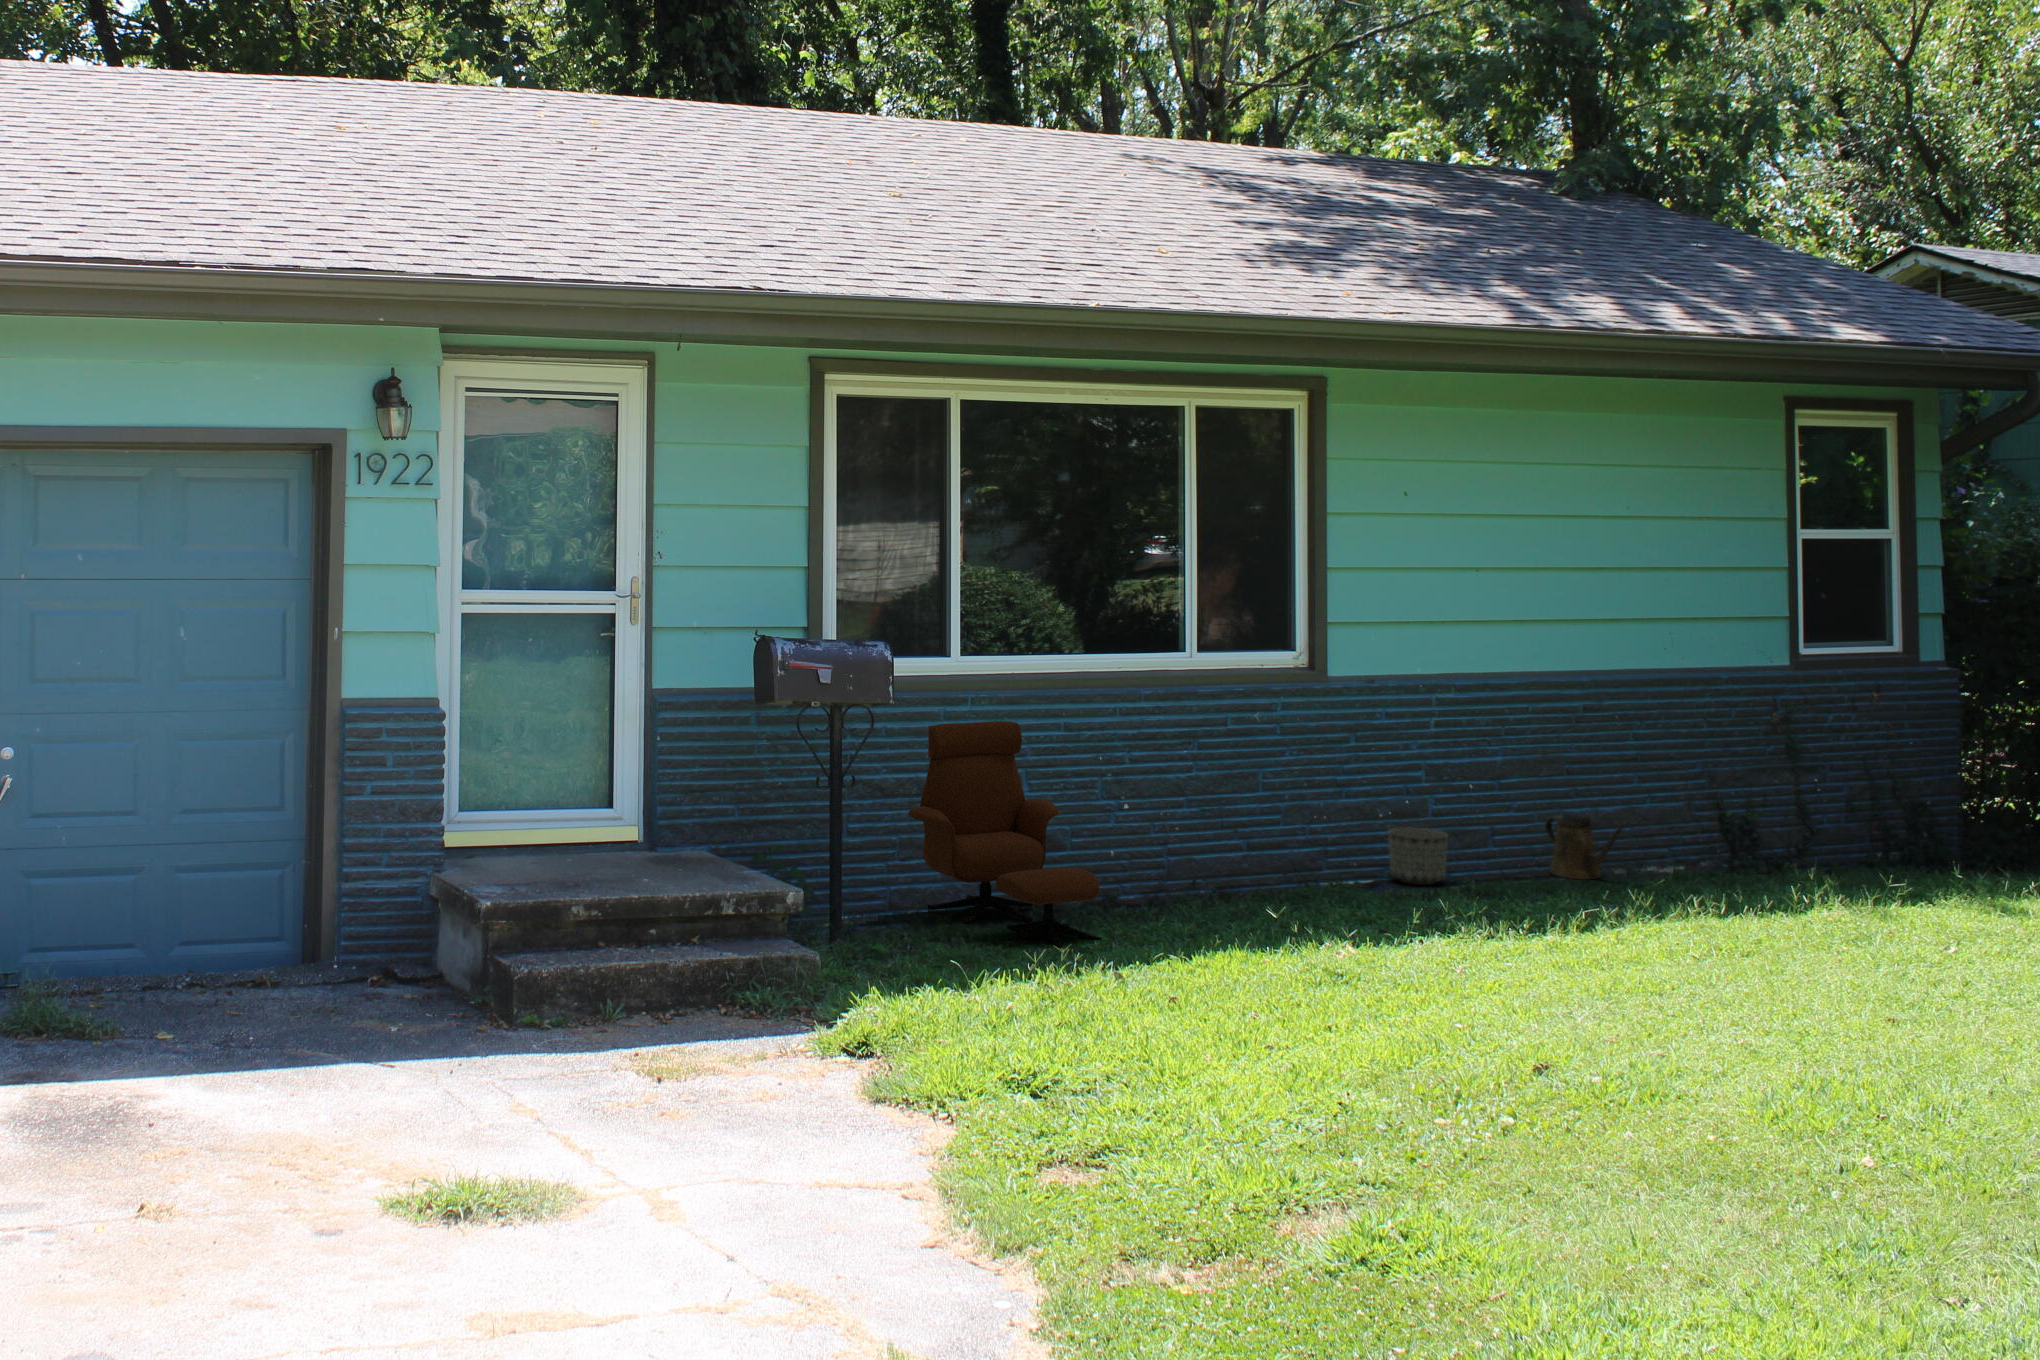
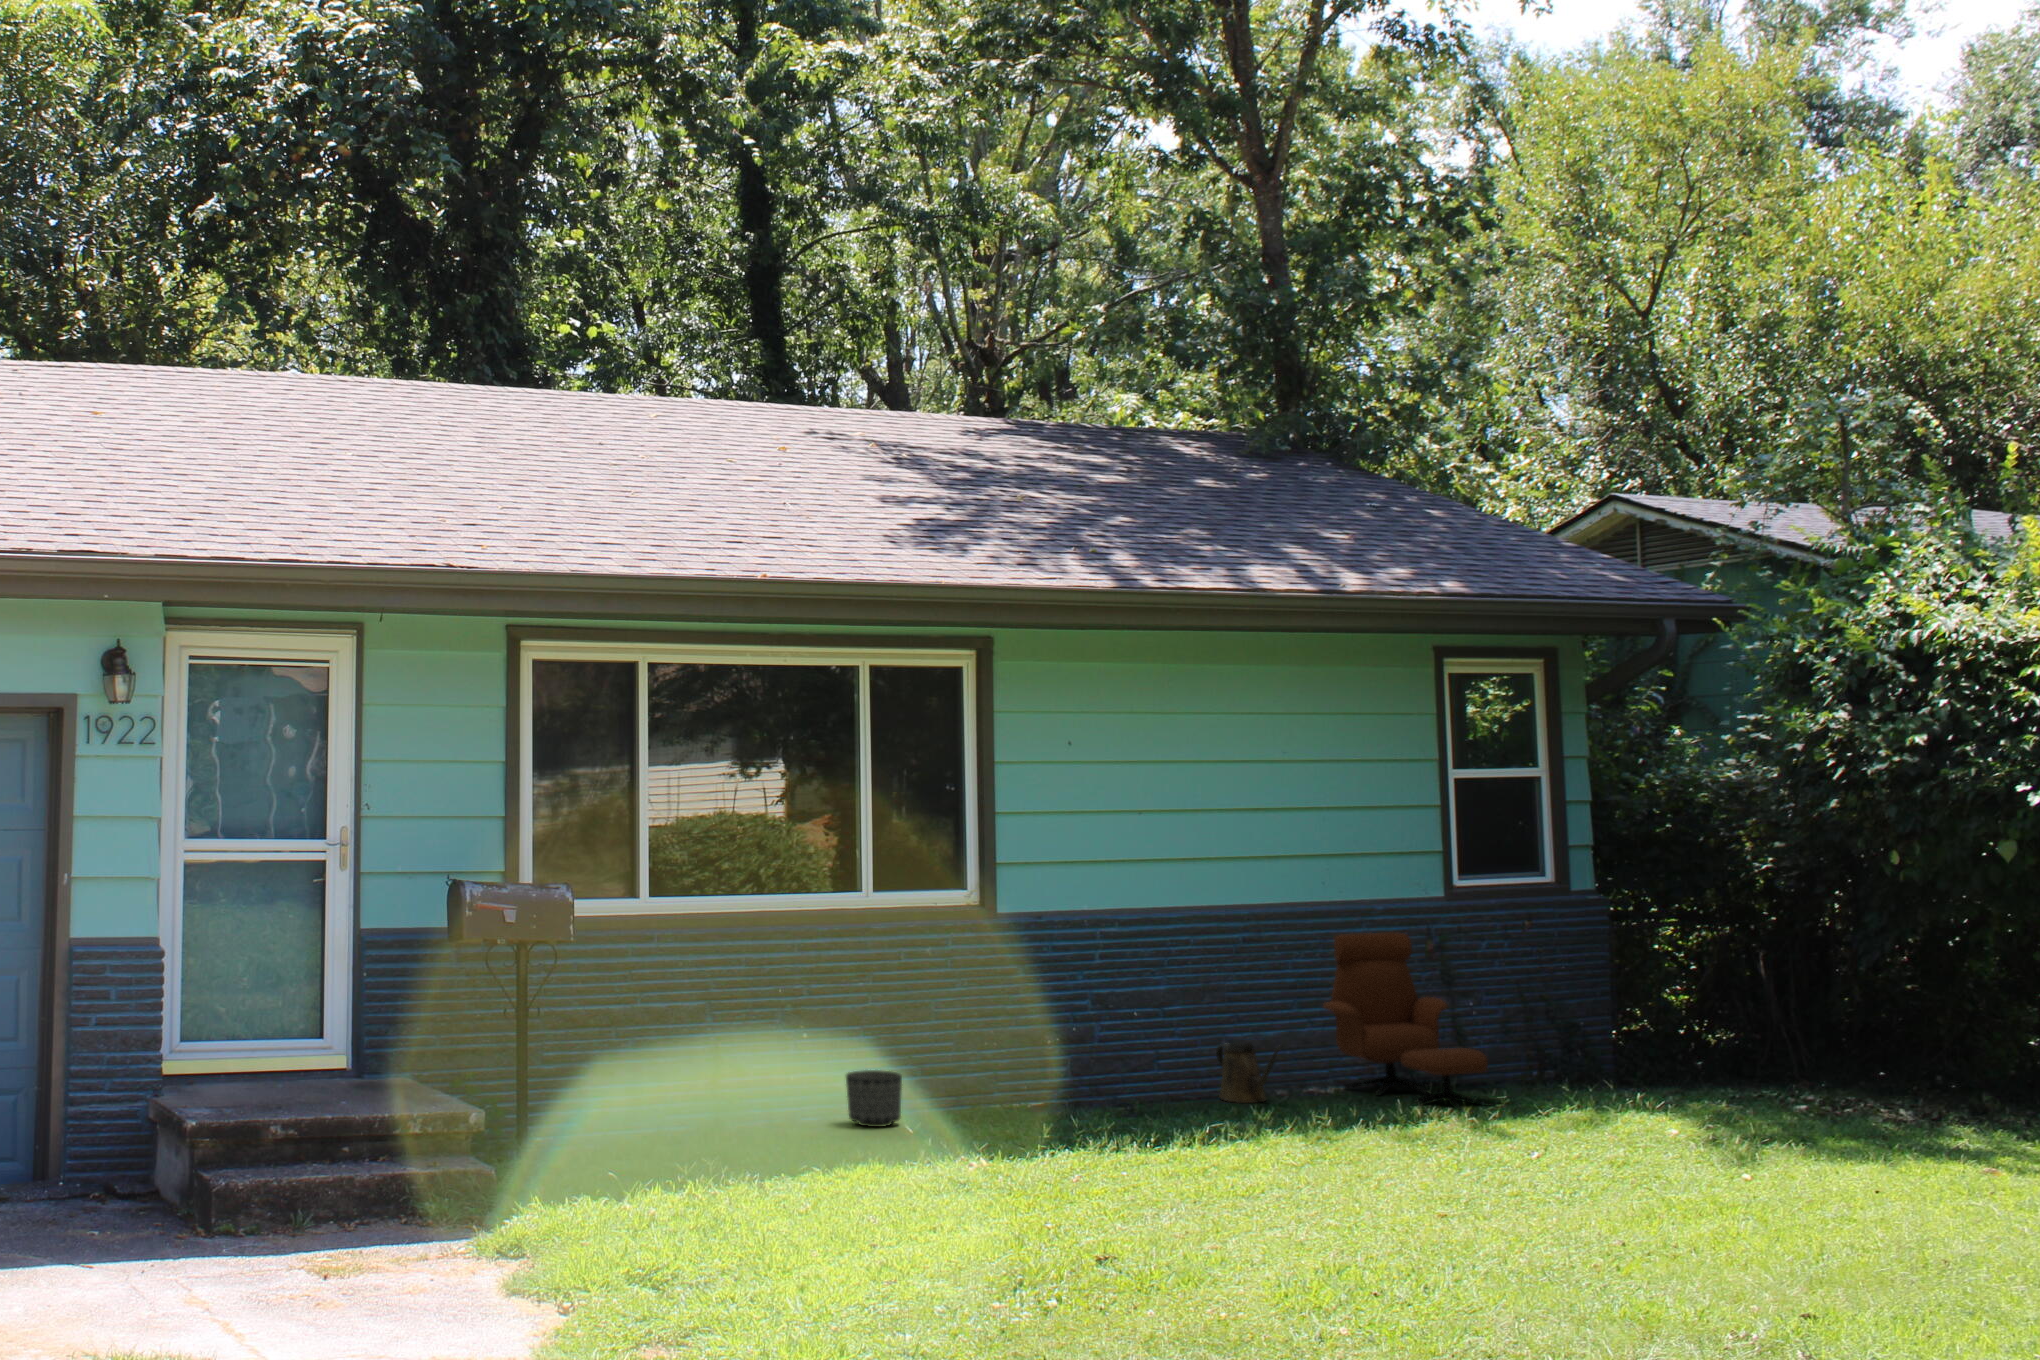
lounge chair: present [909,721,1102,948] -> present [1323,932,1489,1109]
planter: present [1388,828,1448,885] -> present [846,1070,902,1127]

